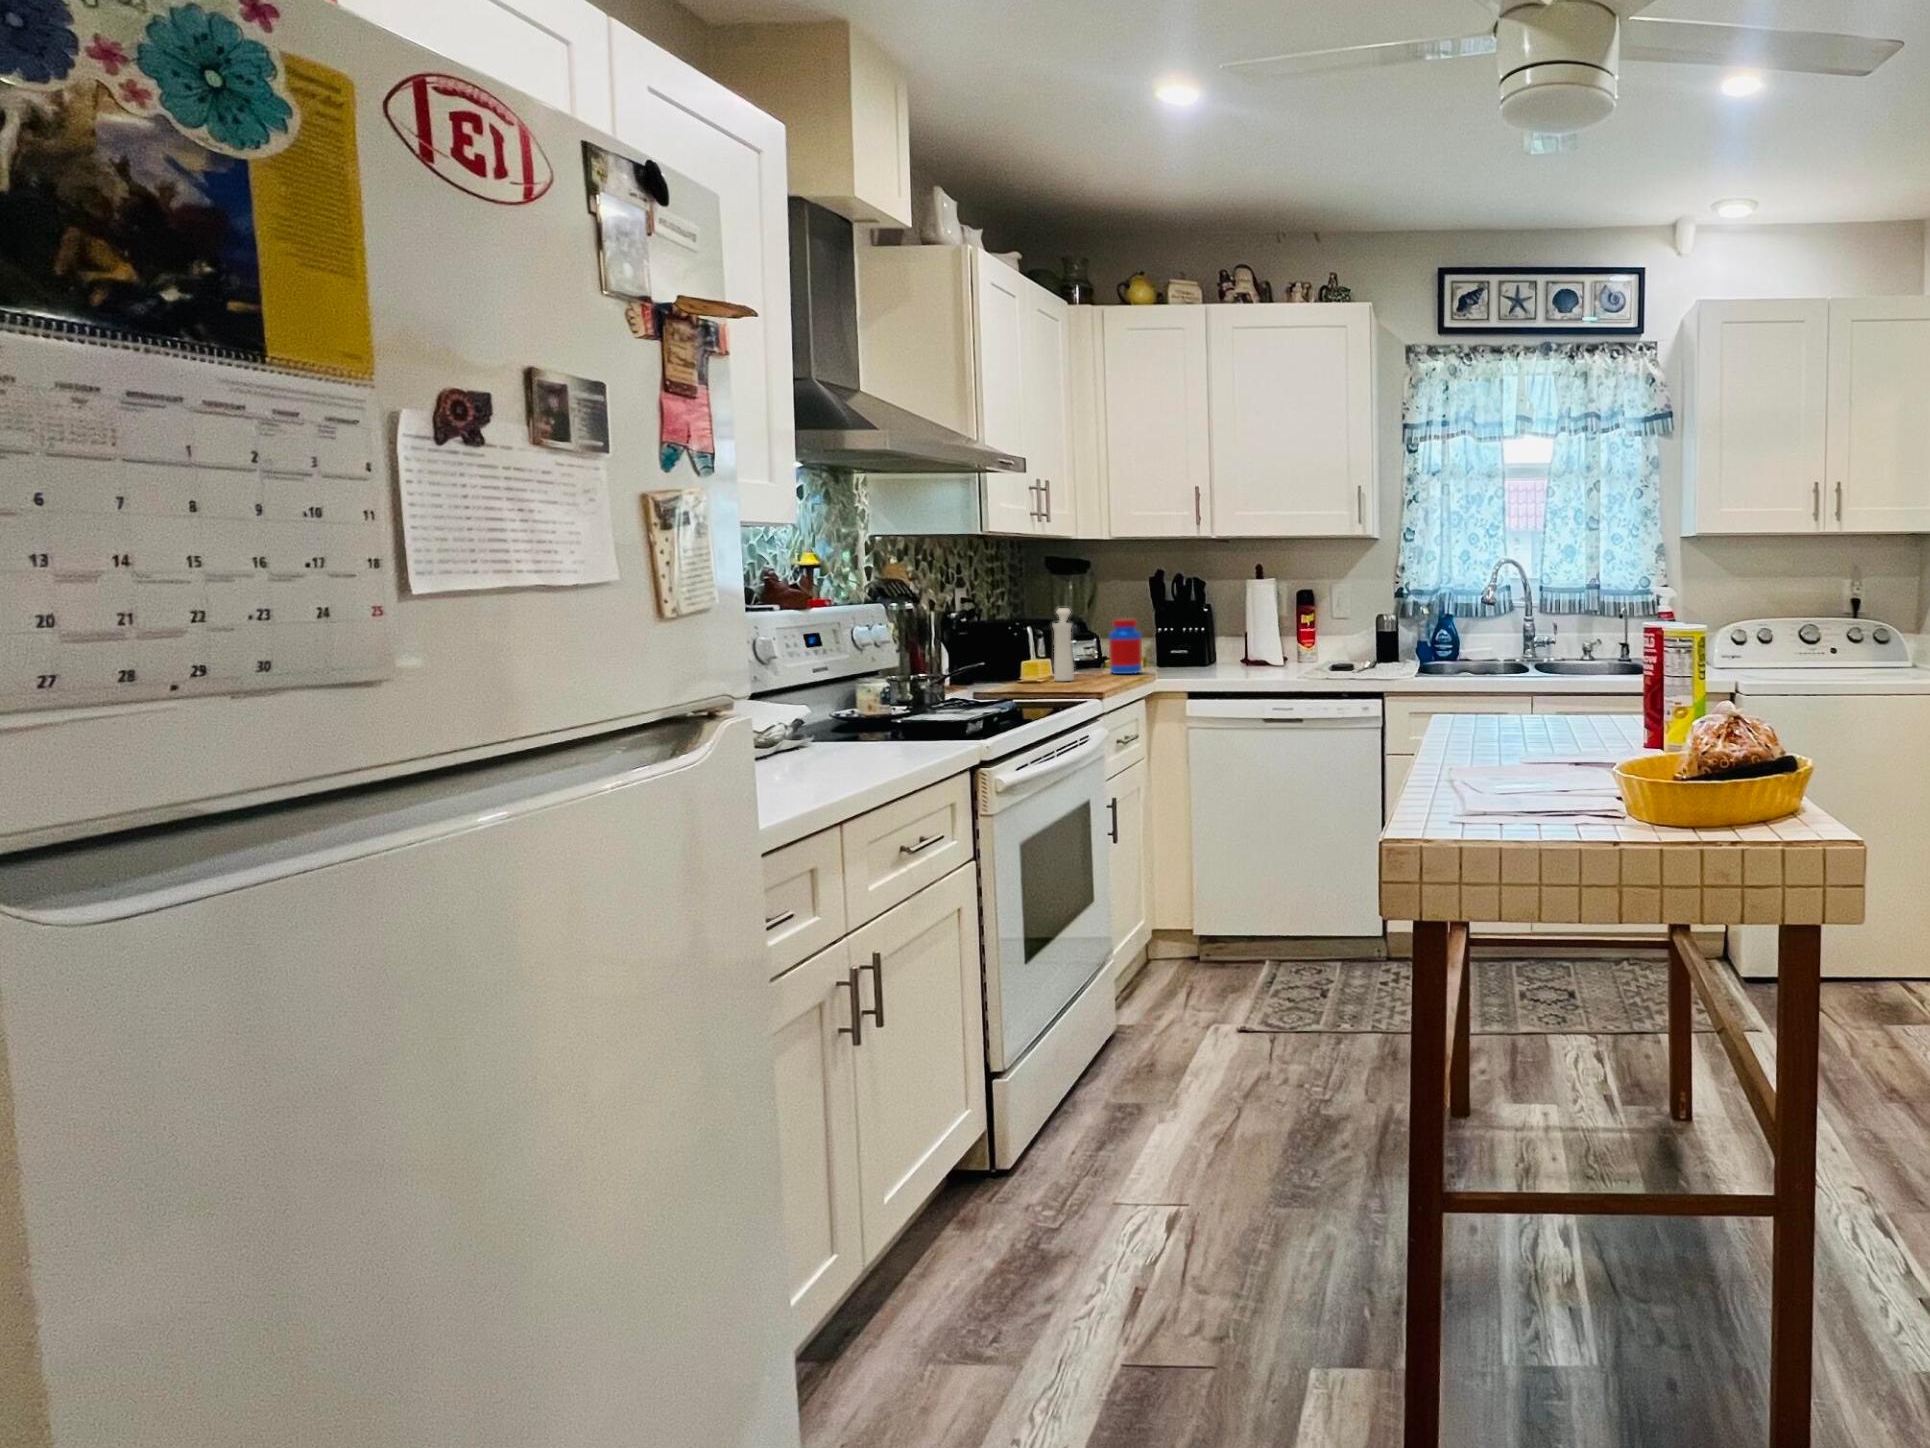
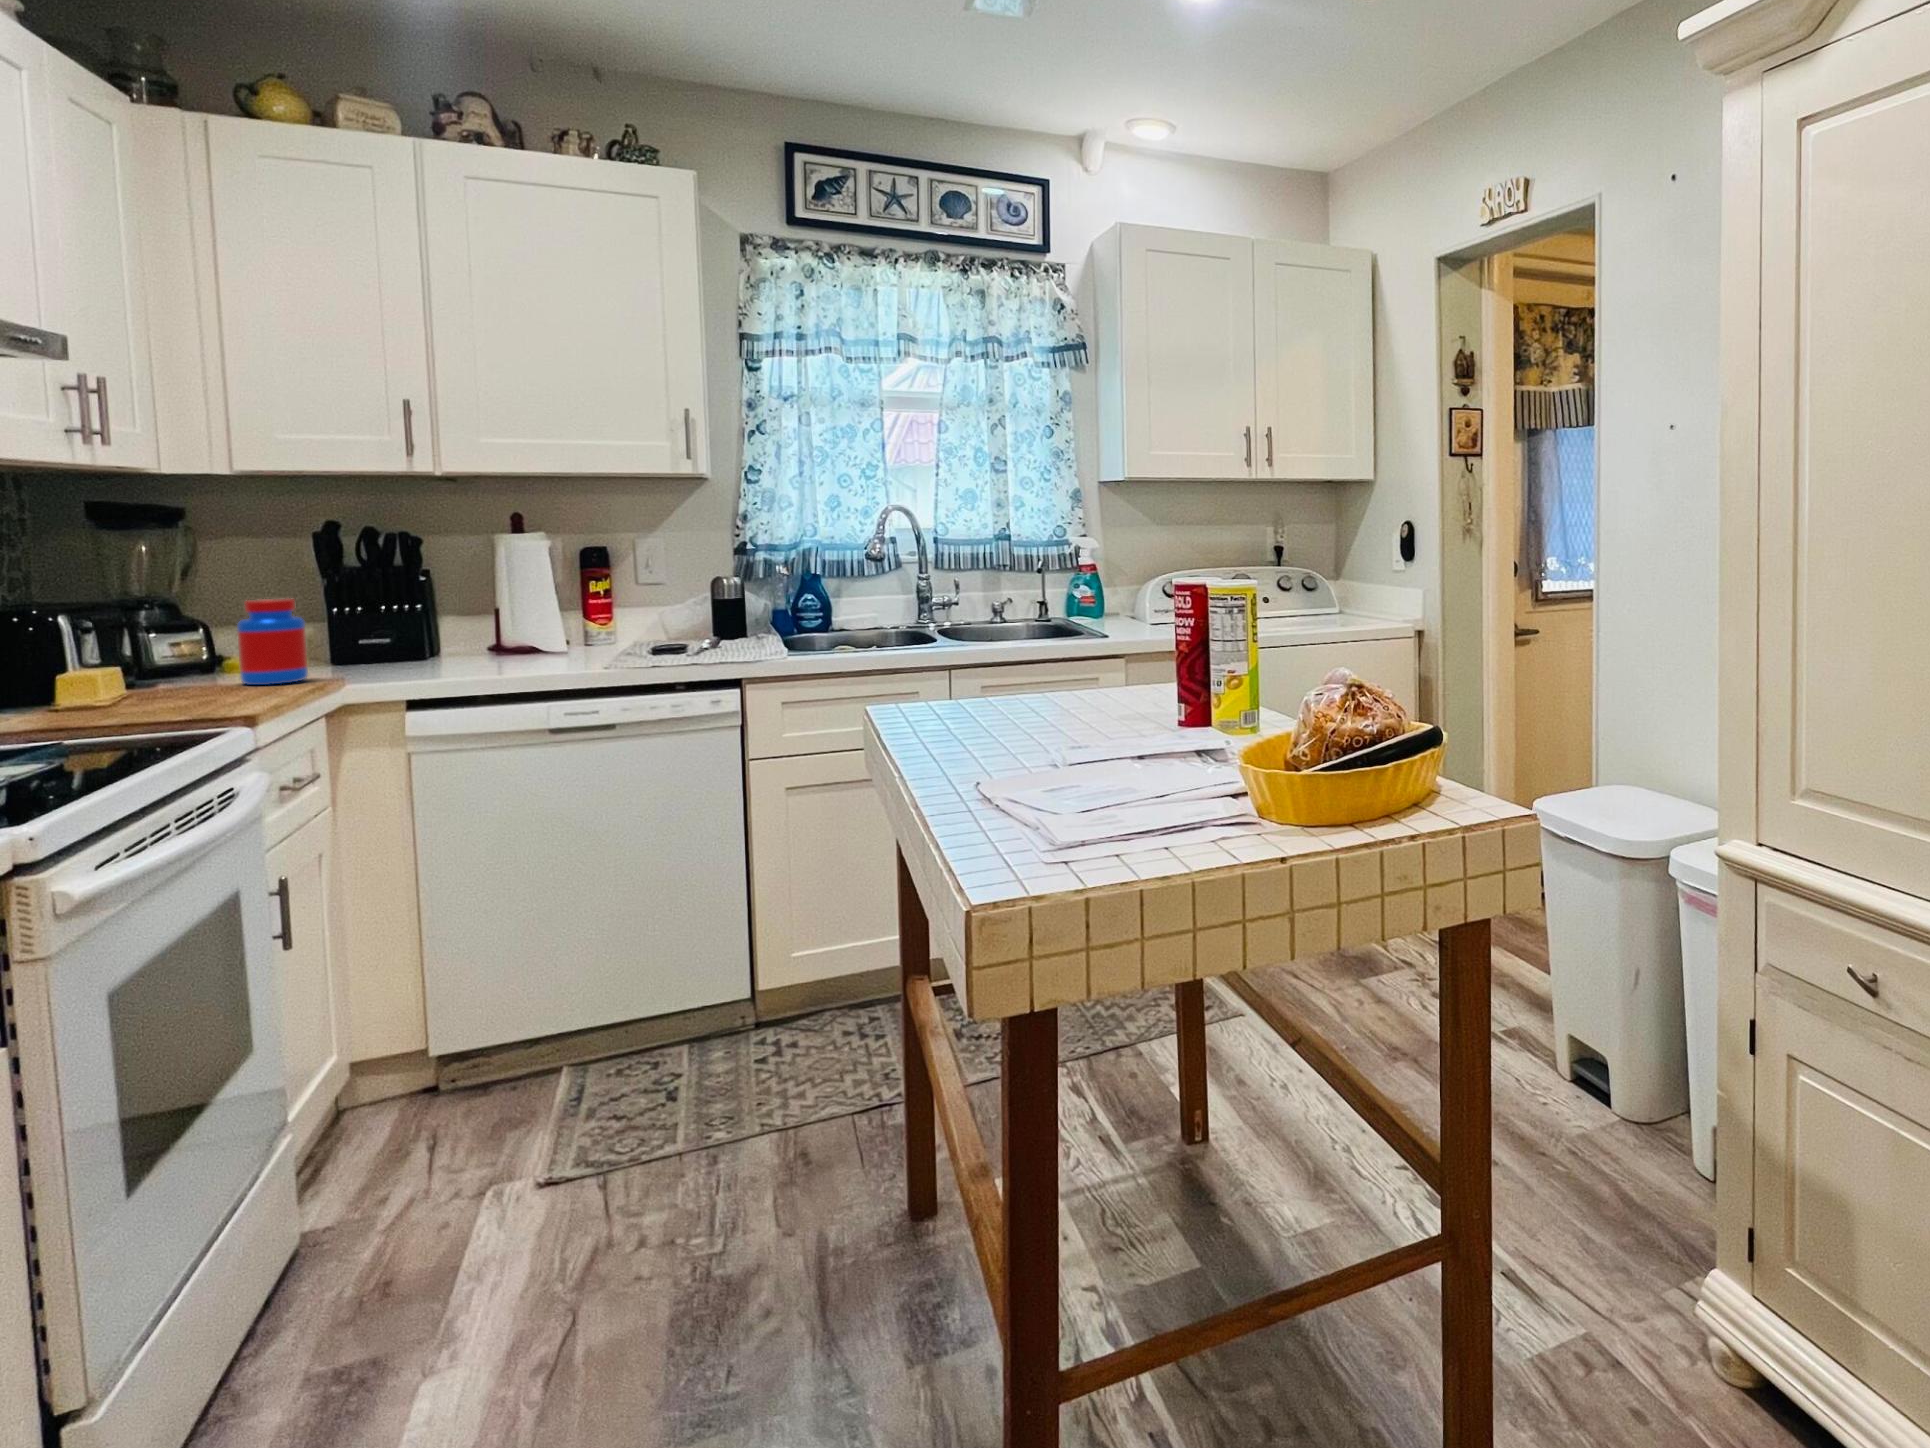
pepper mill: present [1053,608,1074,681] -> none [126,586,177,704]

